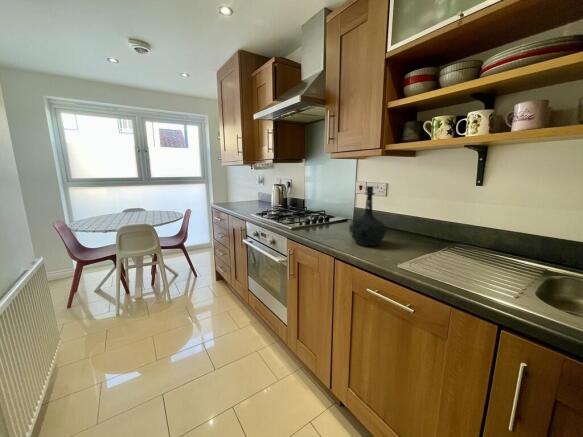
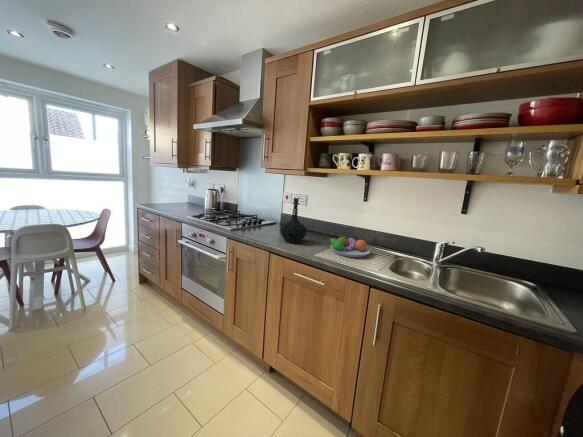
fruit bowl: none [416,234,492,271] -> present [327,235,370,258]

